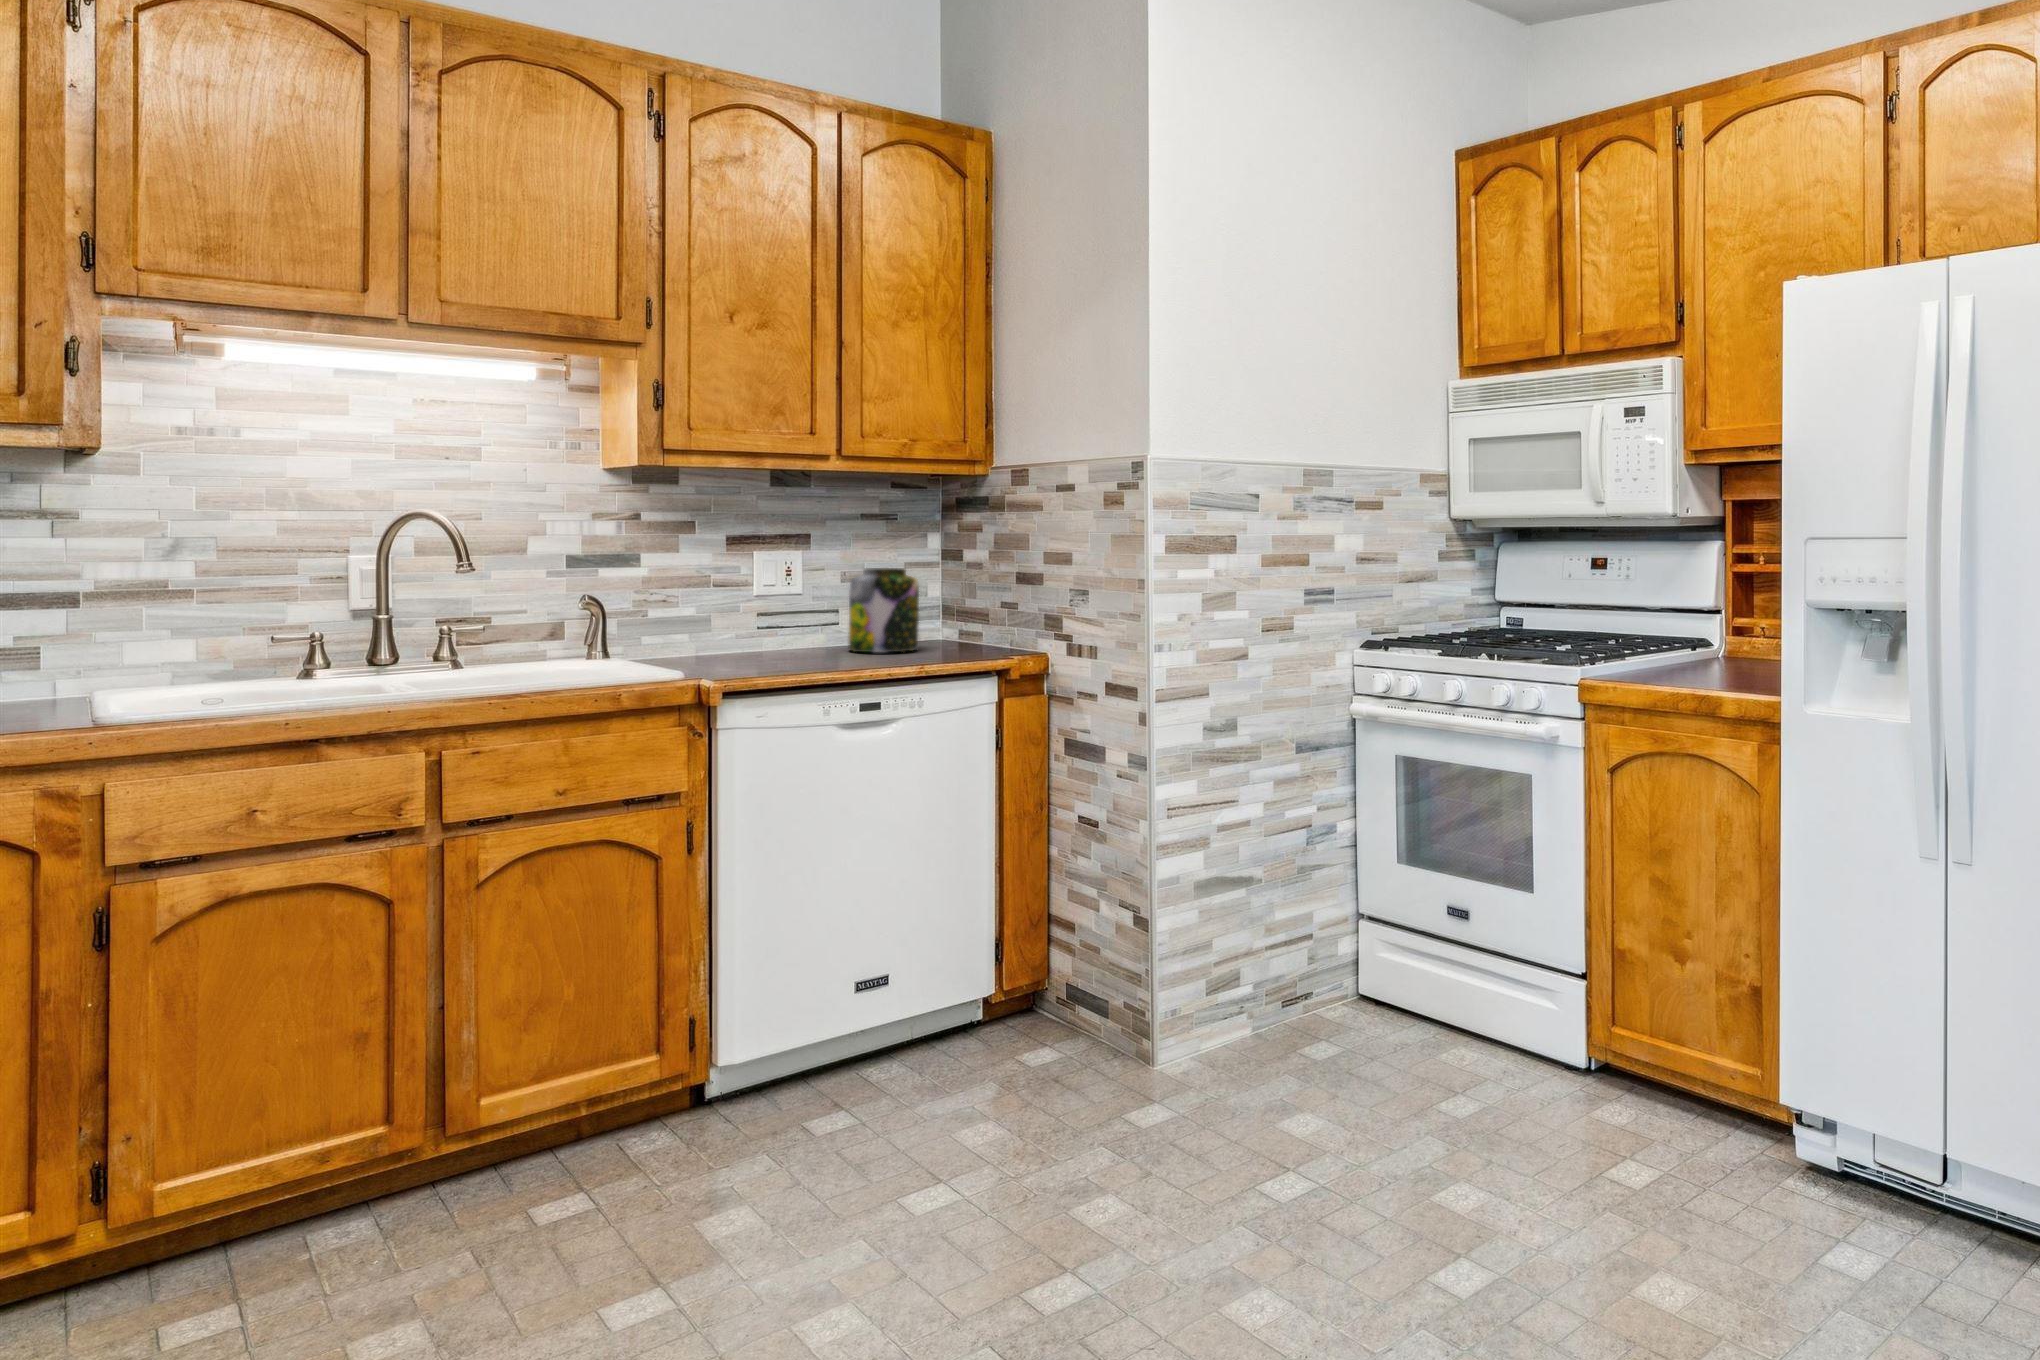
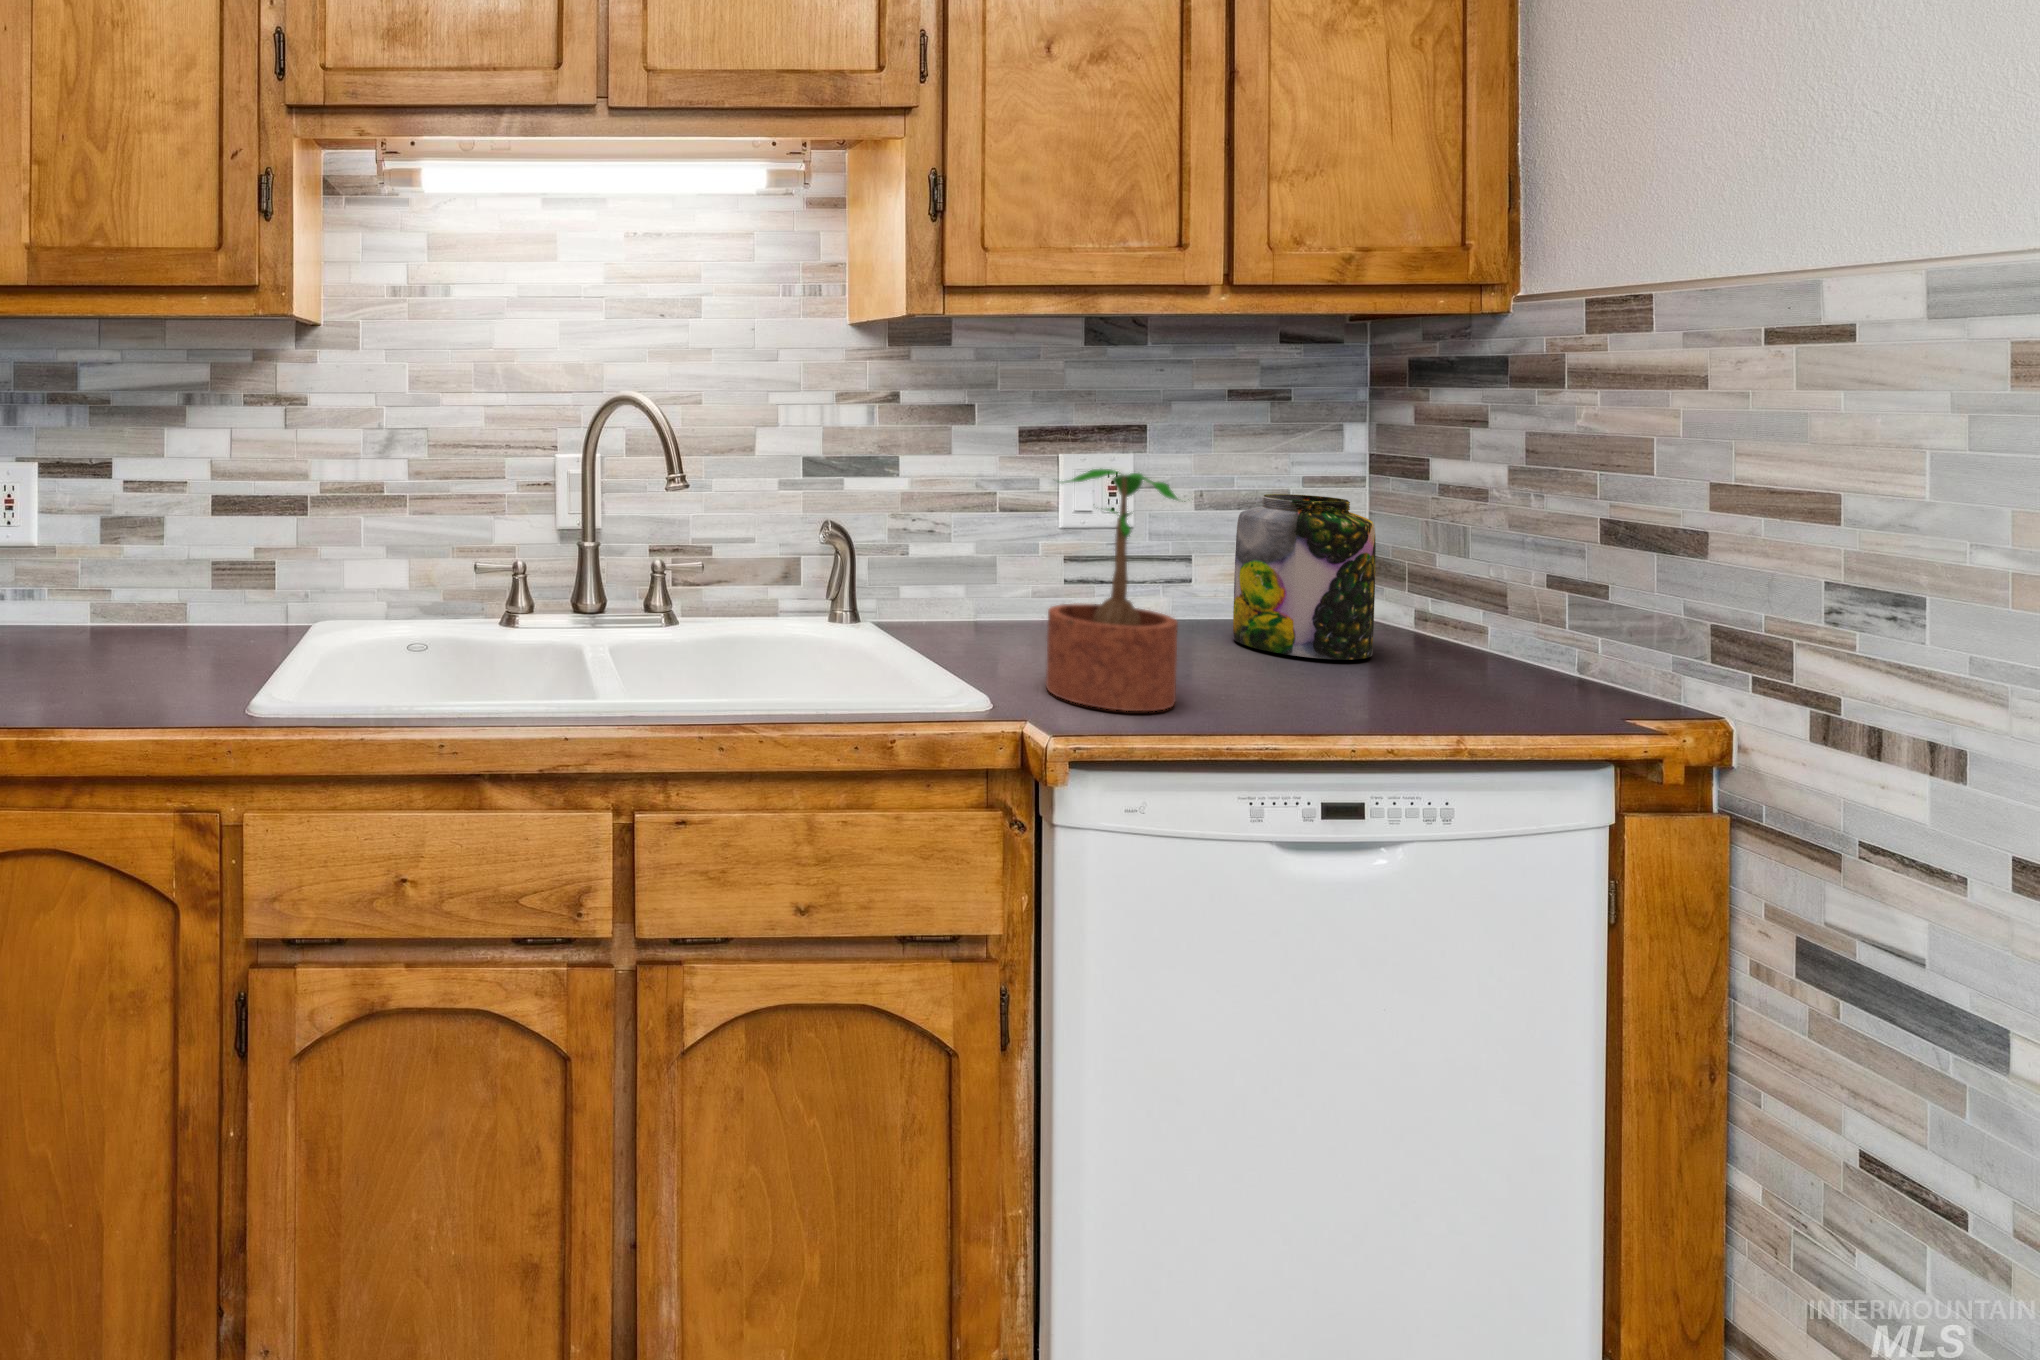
potted plant: none [721,550,799,674] -> present [1046,468,1185,711]

